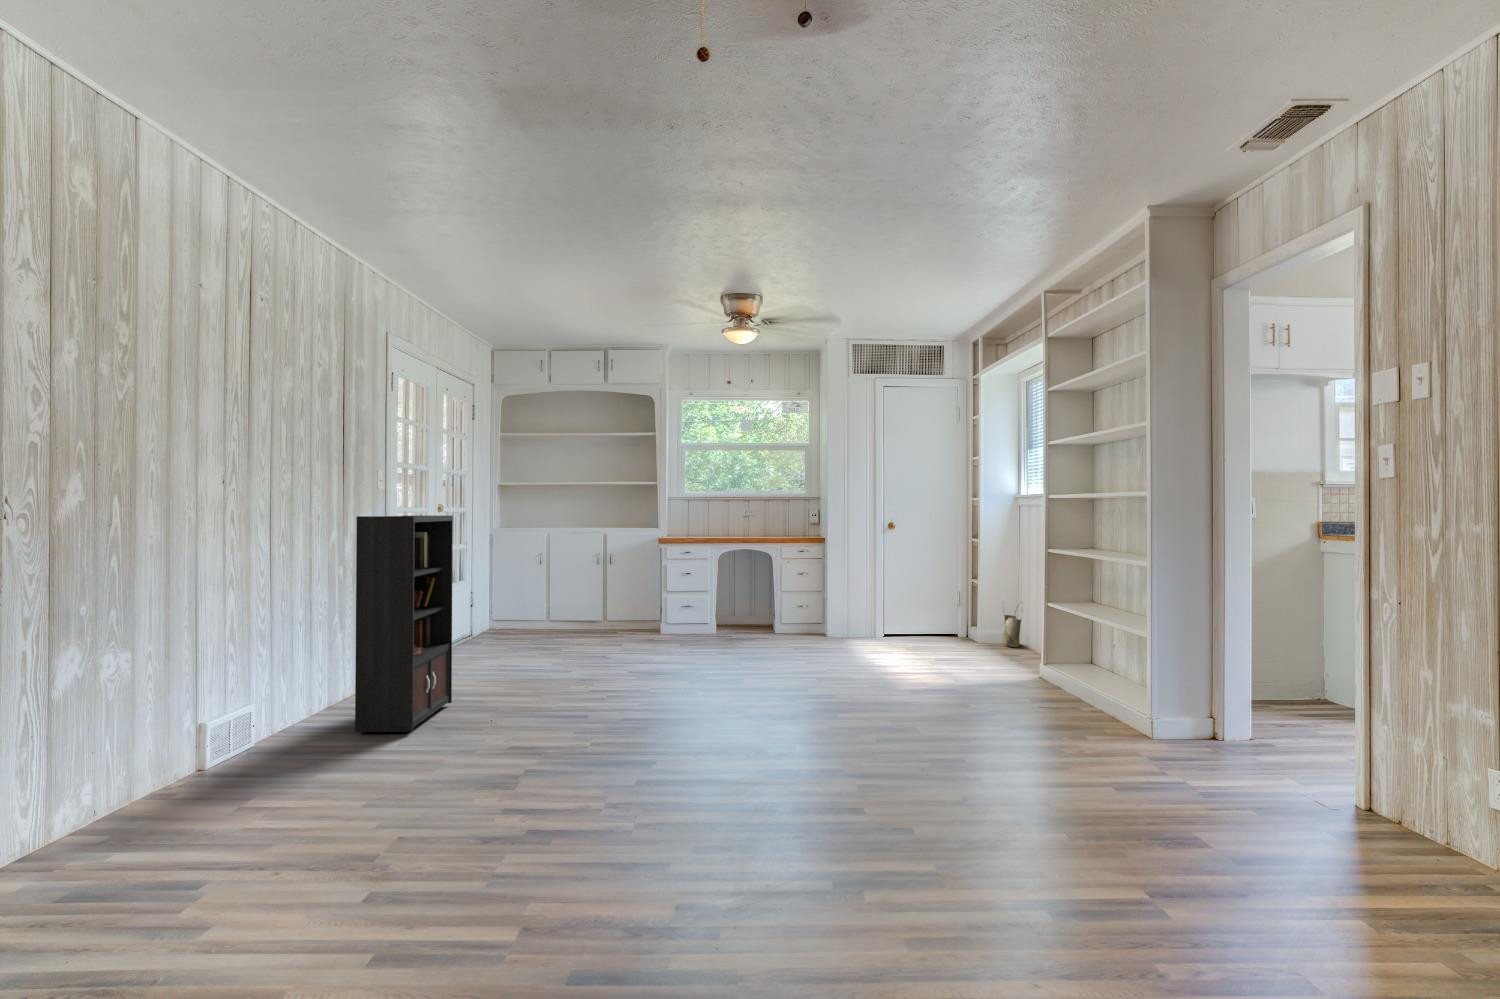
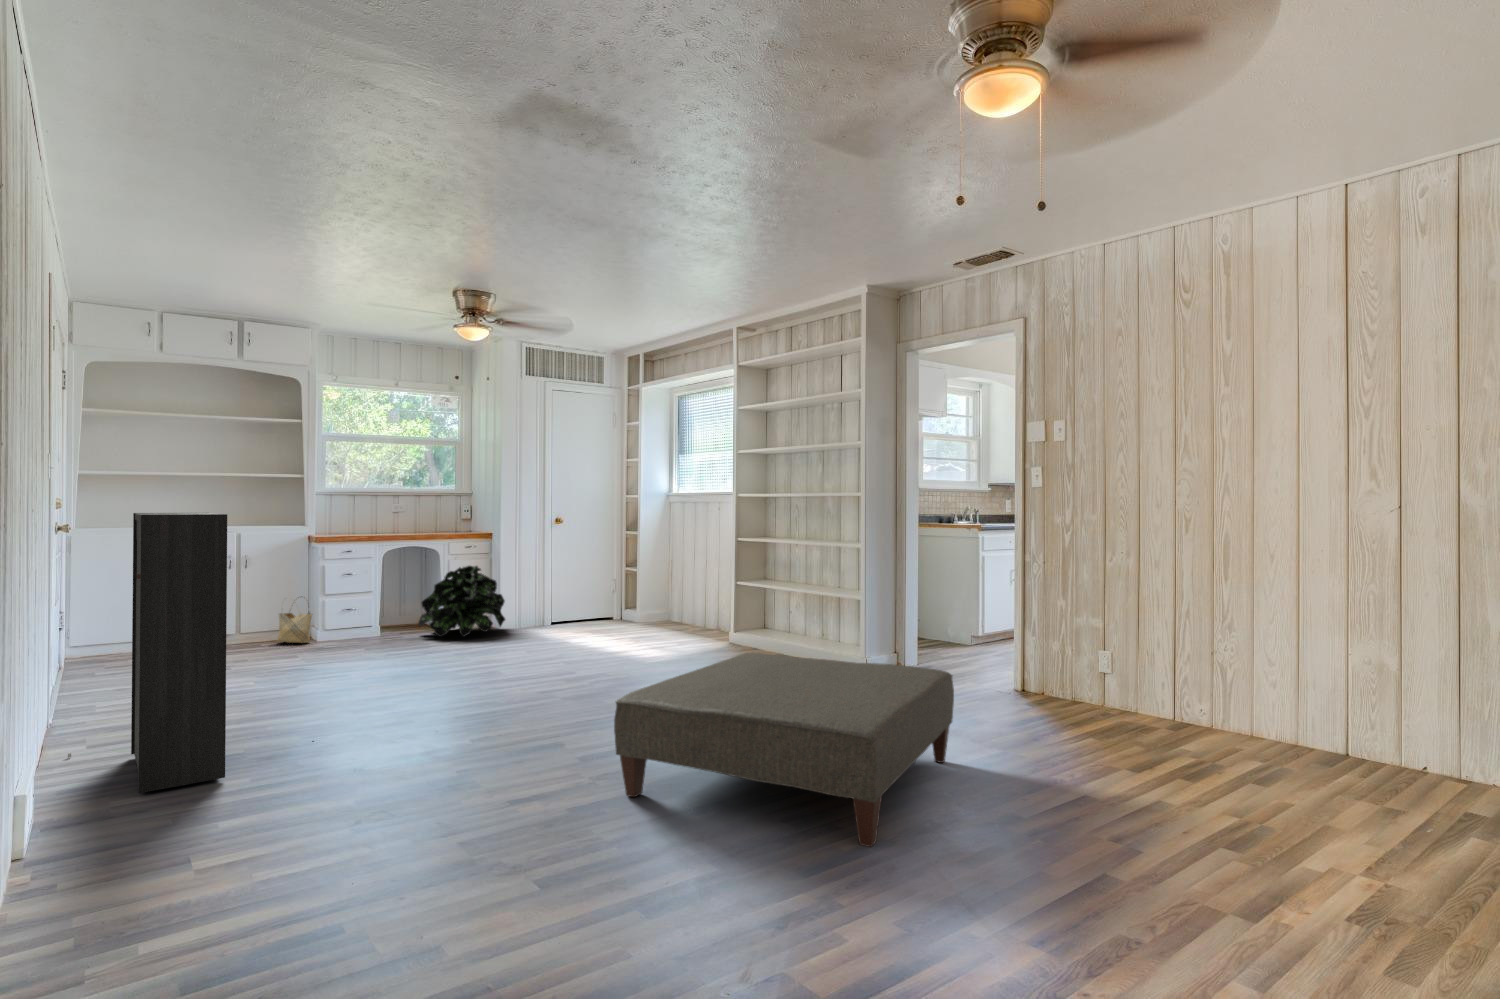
potted plant: none [743,570,828,642] -> present [419,566,505,637]
woven basket: present [1002,601,1023,647] -> present [277,602,312,643]
ottoman: none [607,686,1044,945] -> present [614,653,954,847]

